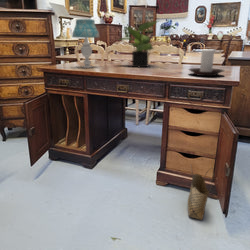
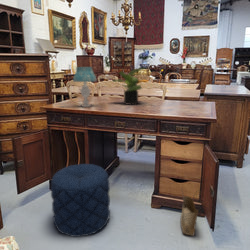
candle holder: present [189,50,224,76] -> none [174,92,203,114]
pouf: none [40,132,108,211] -> present [51,164,110,237]

